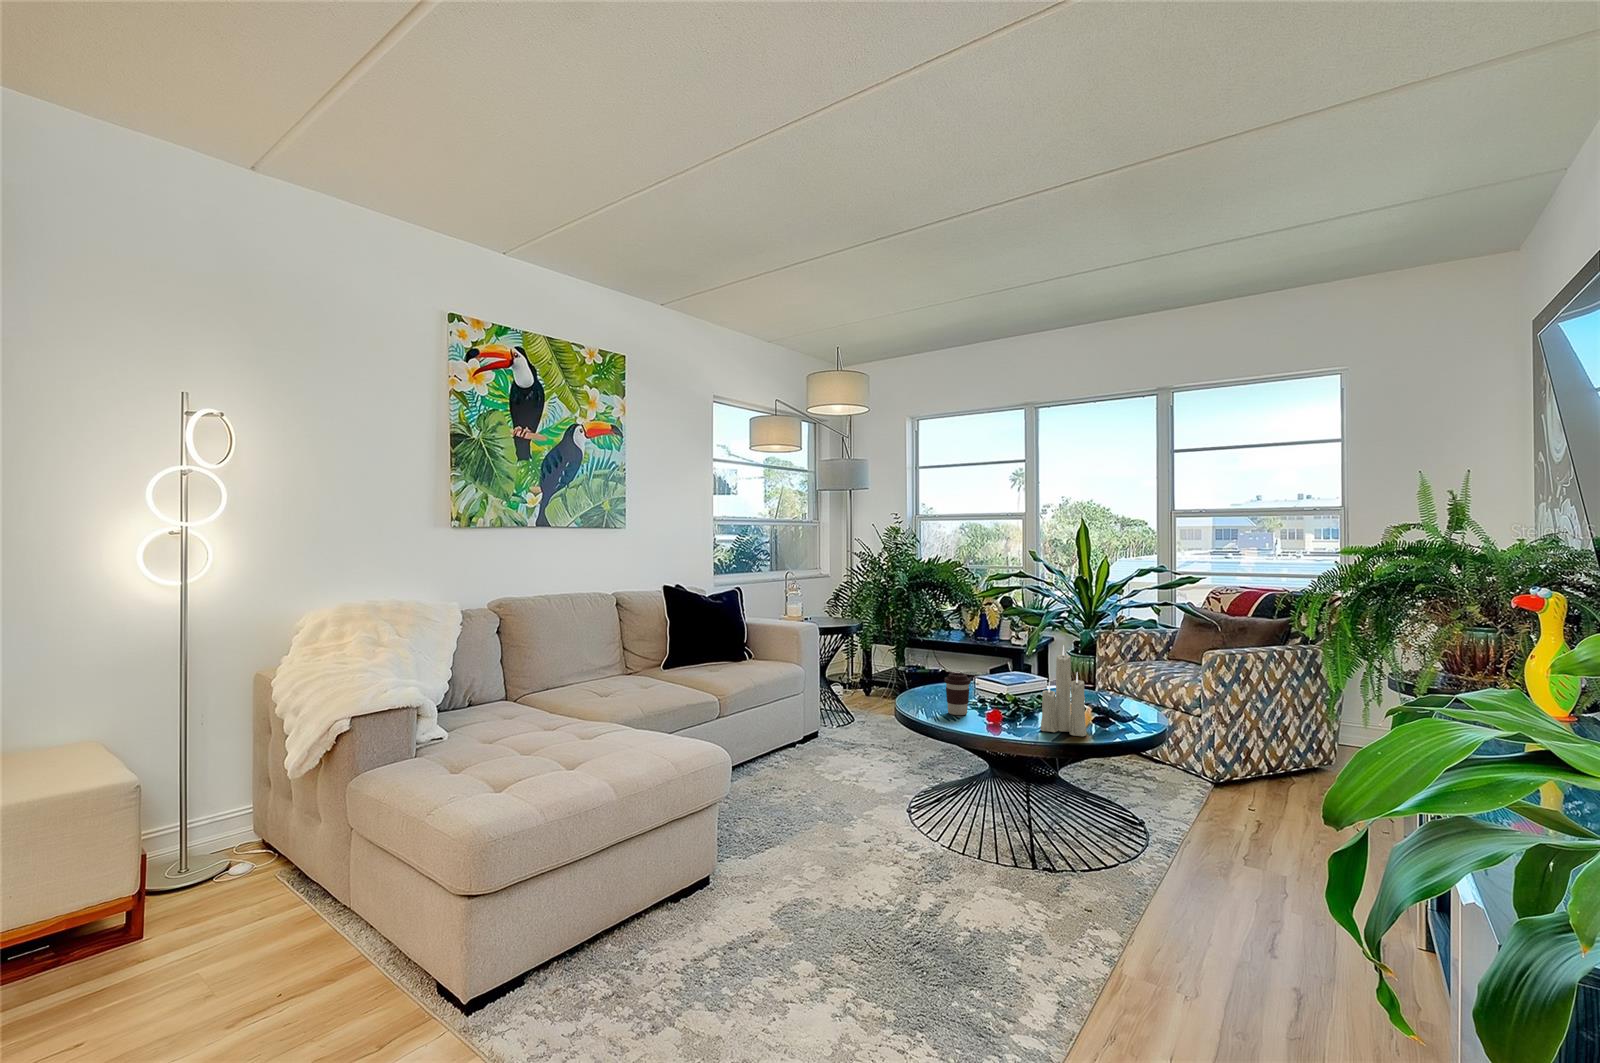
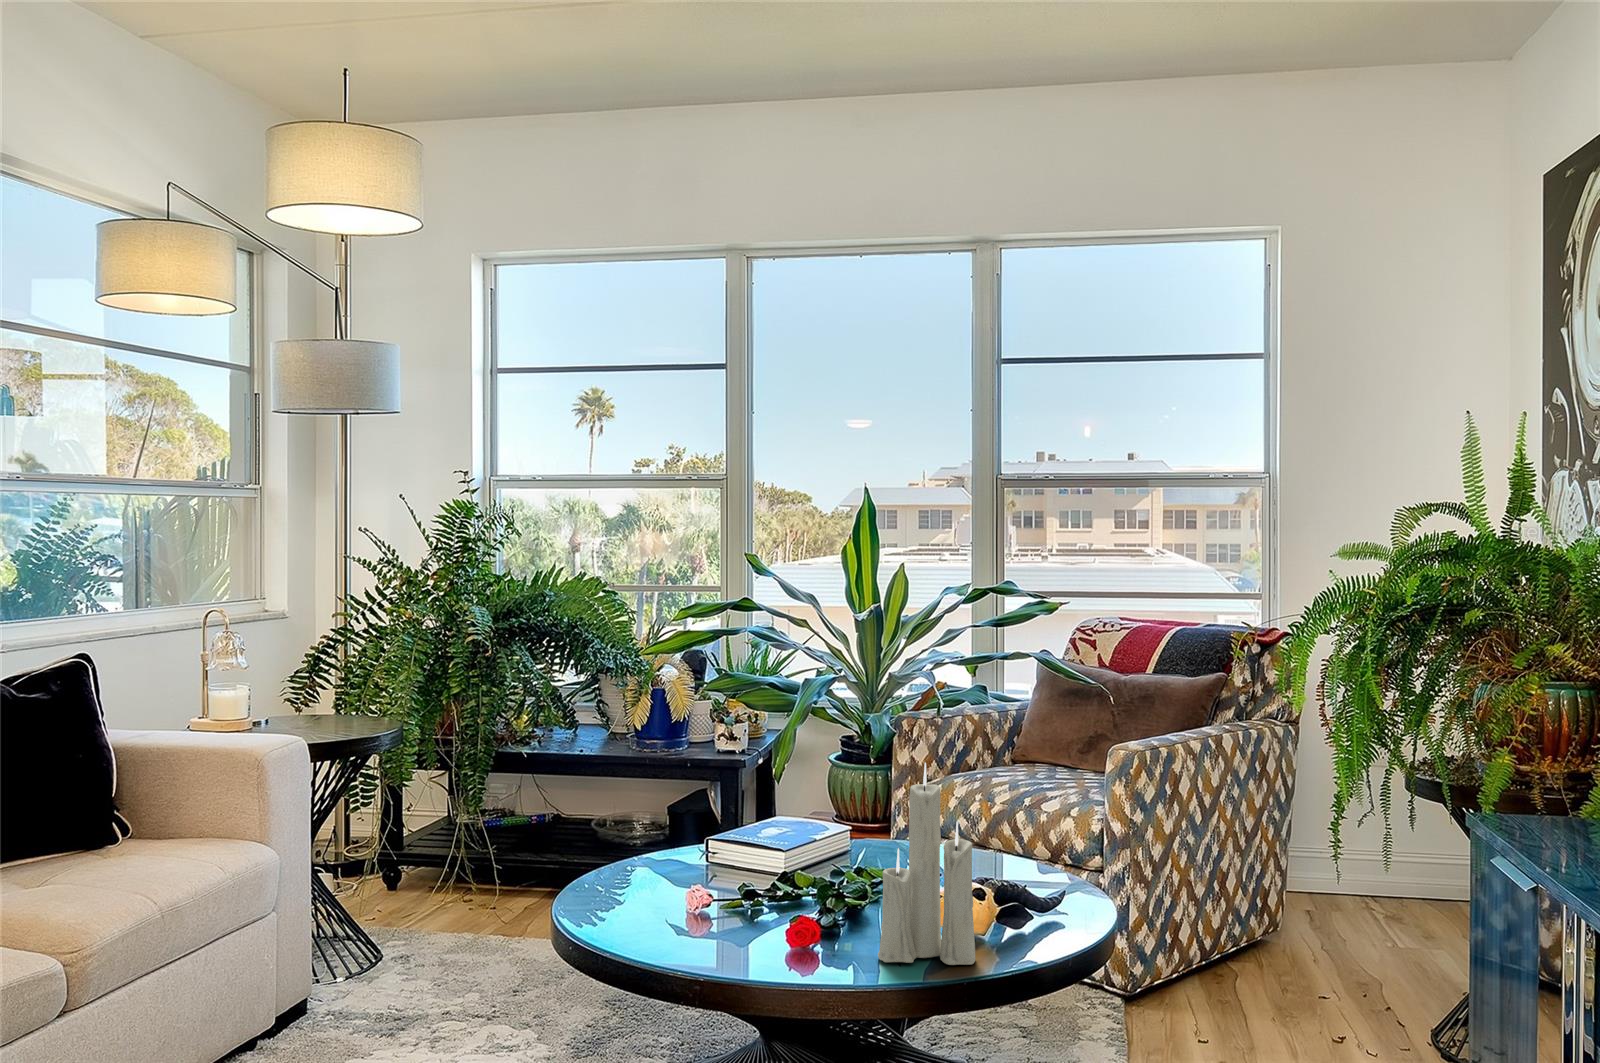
coffee cup: present [945,673,971,715] -> none [650,842,711,944]

